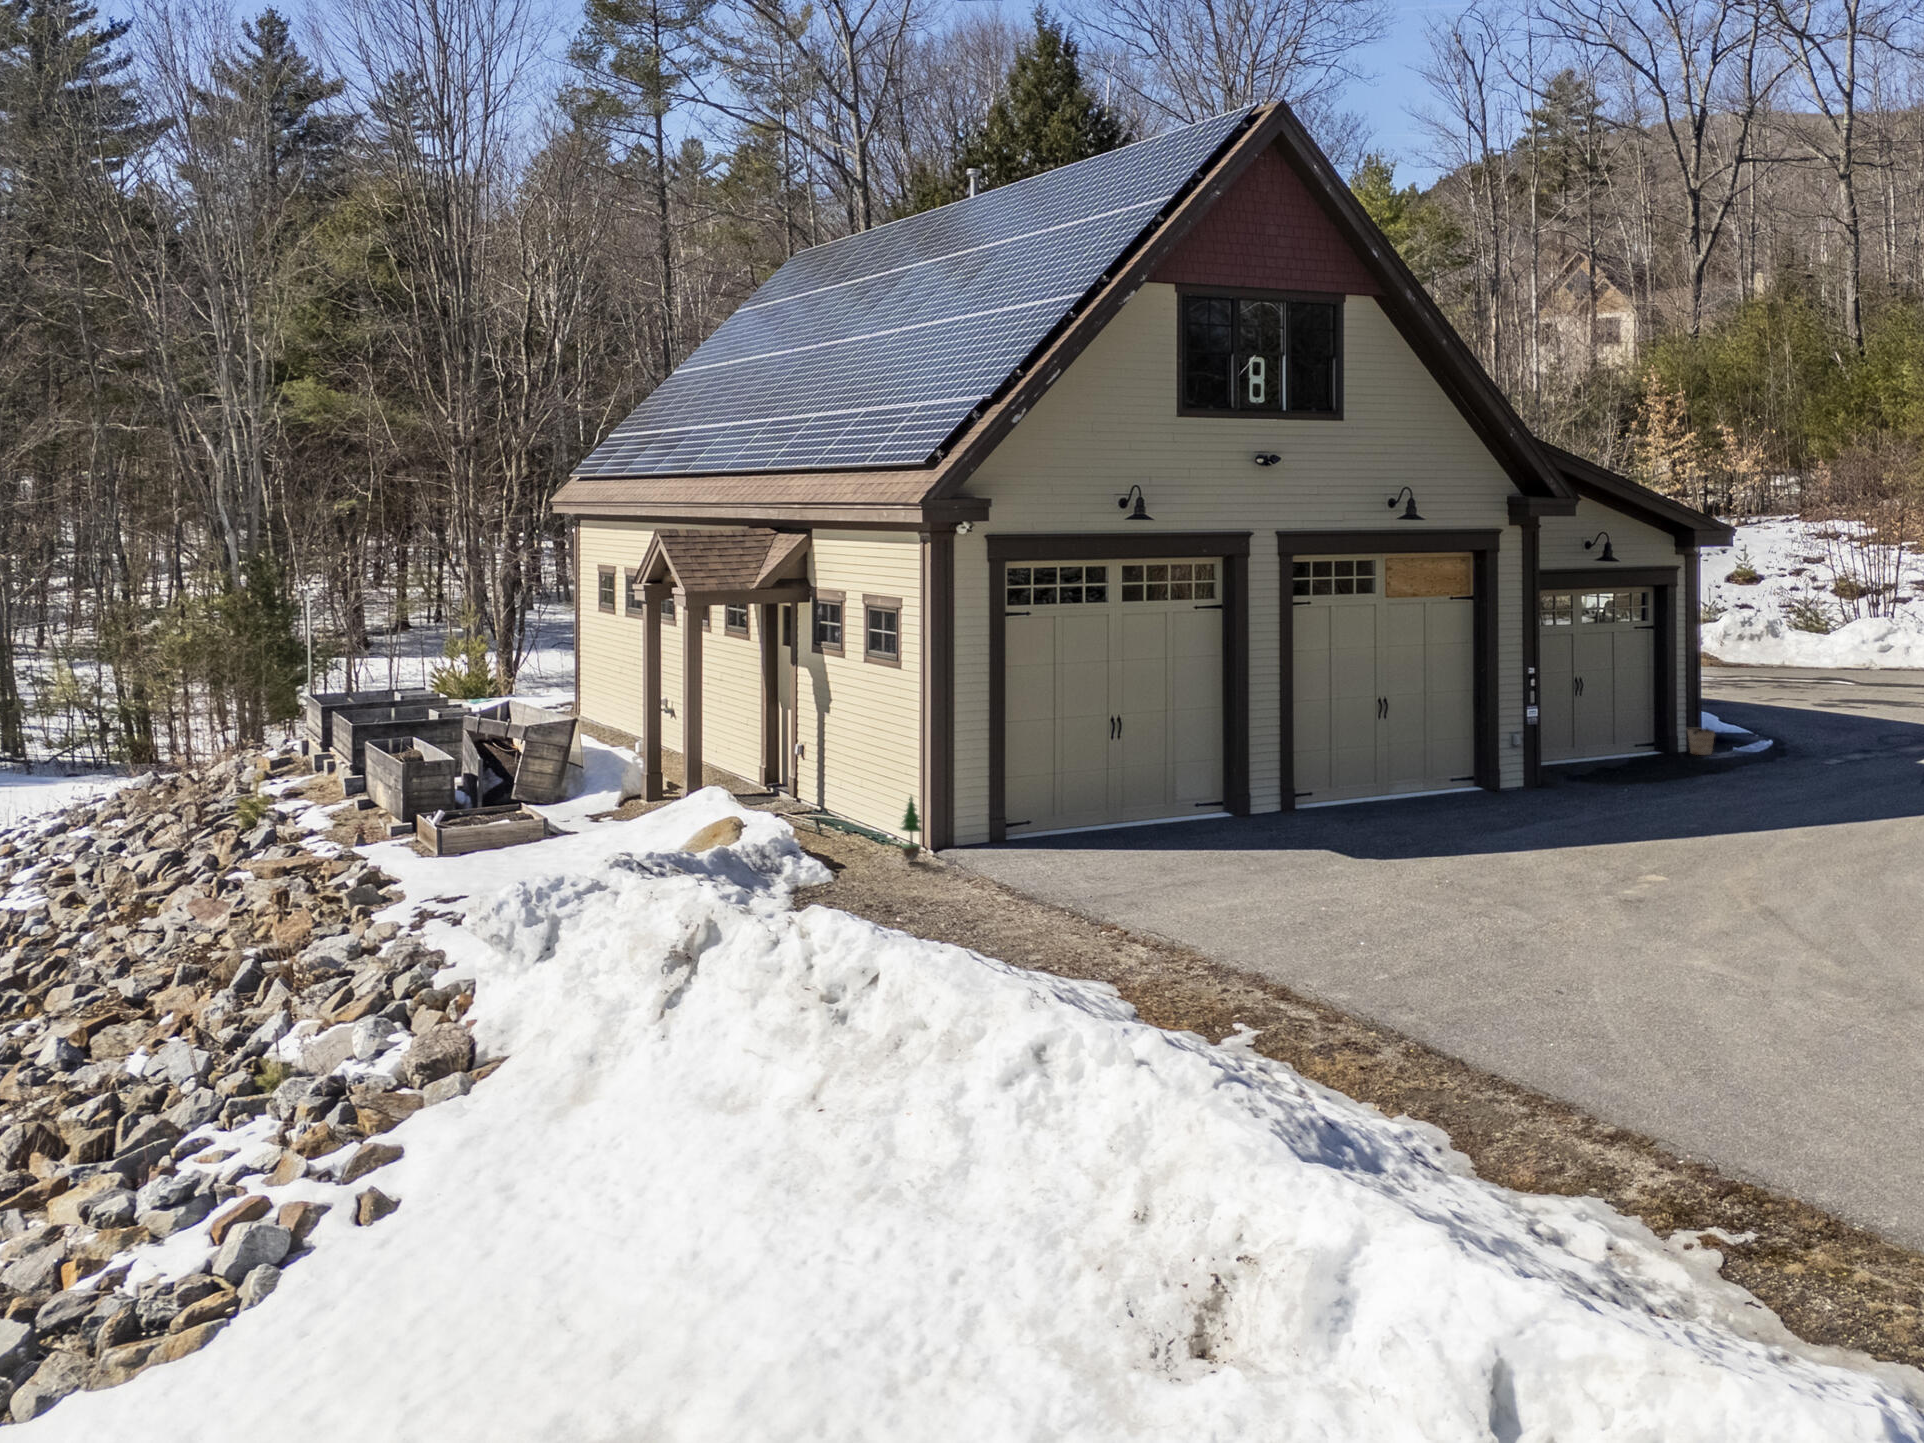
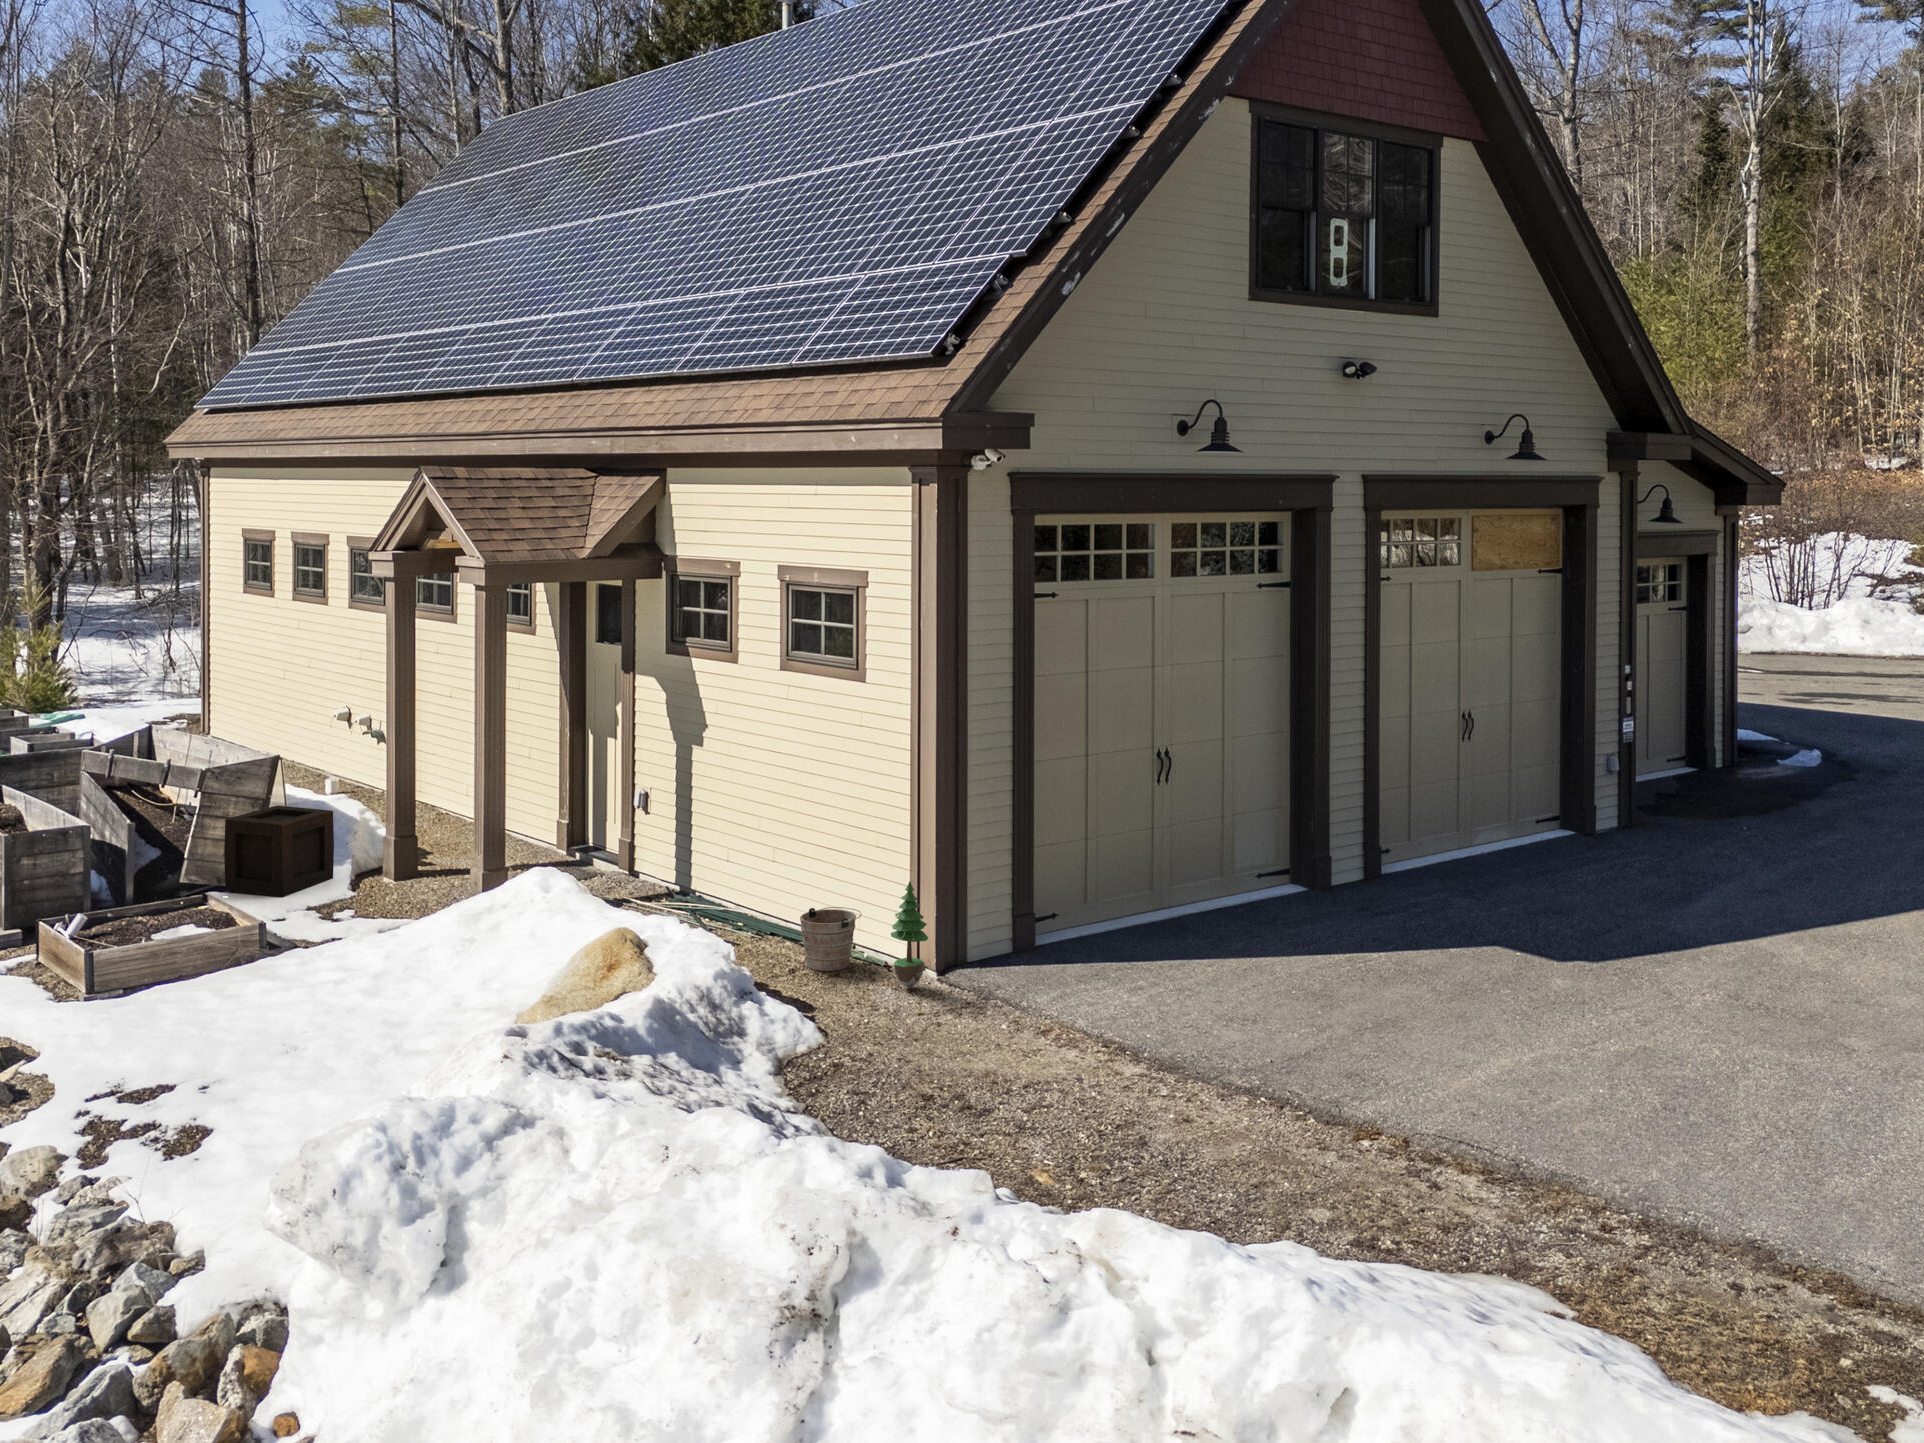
bucket: present [1688,728,1715,755] -> present [800,907,861,971]
wooden crate: none [538,753,608,810] -> present [224,806,334,897]

